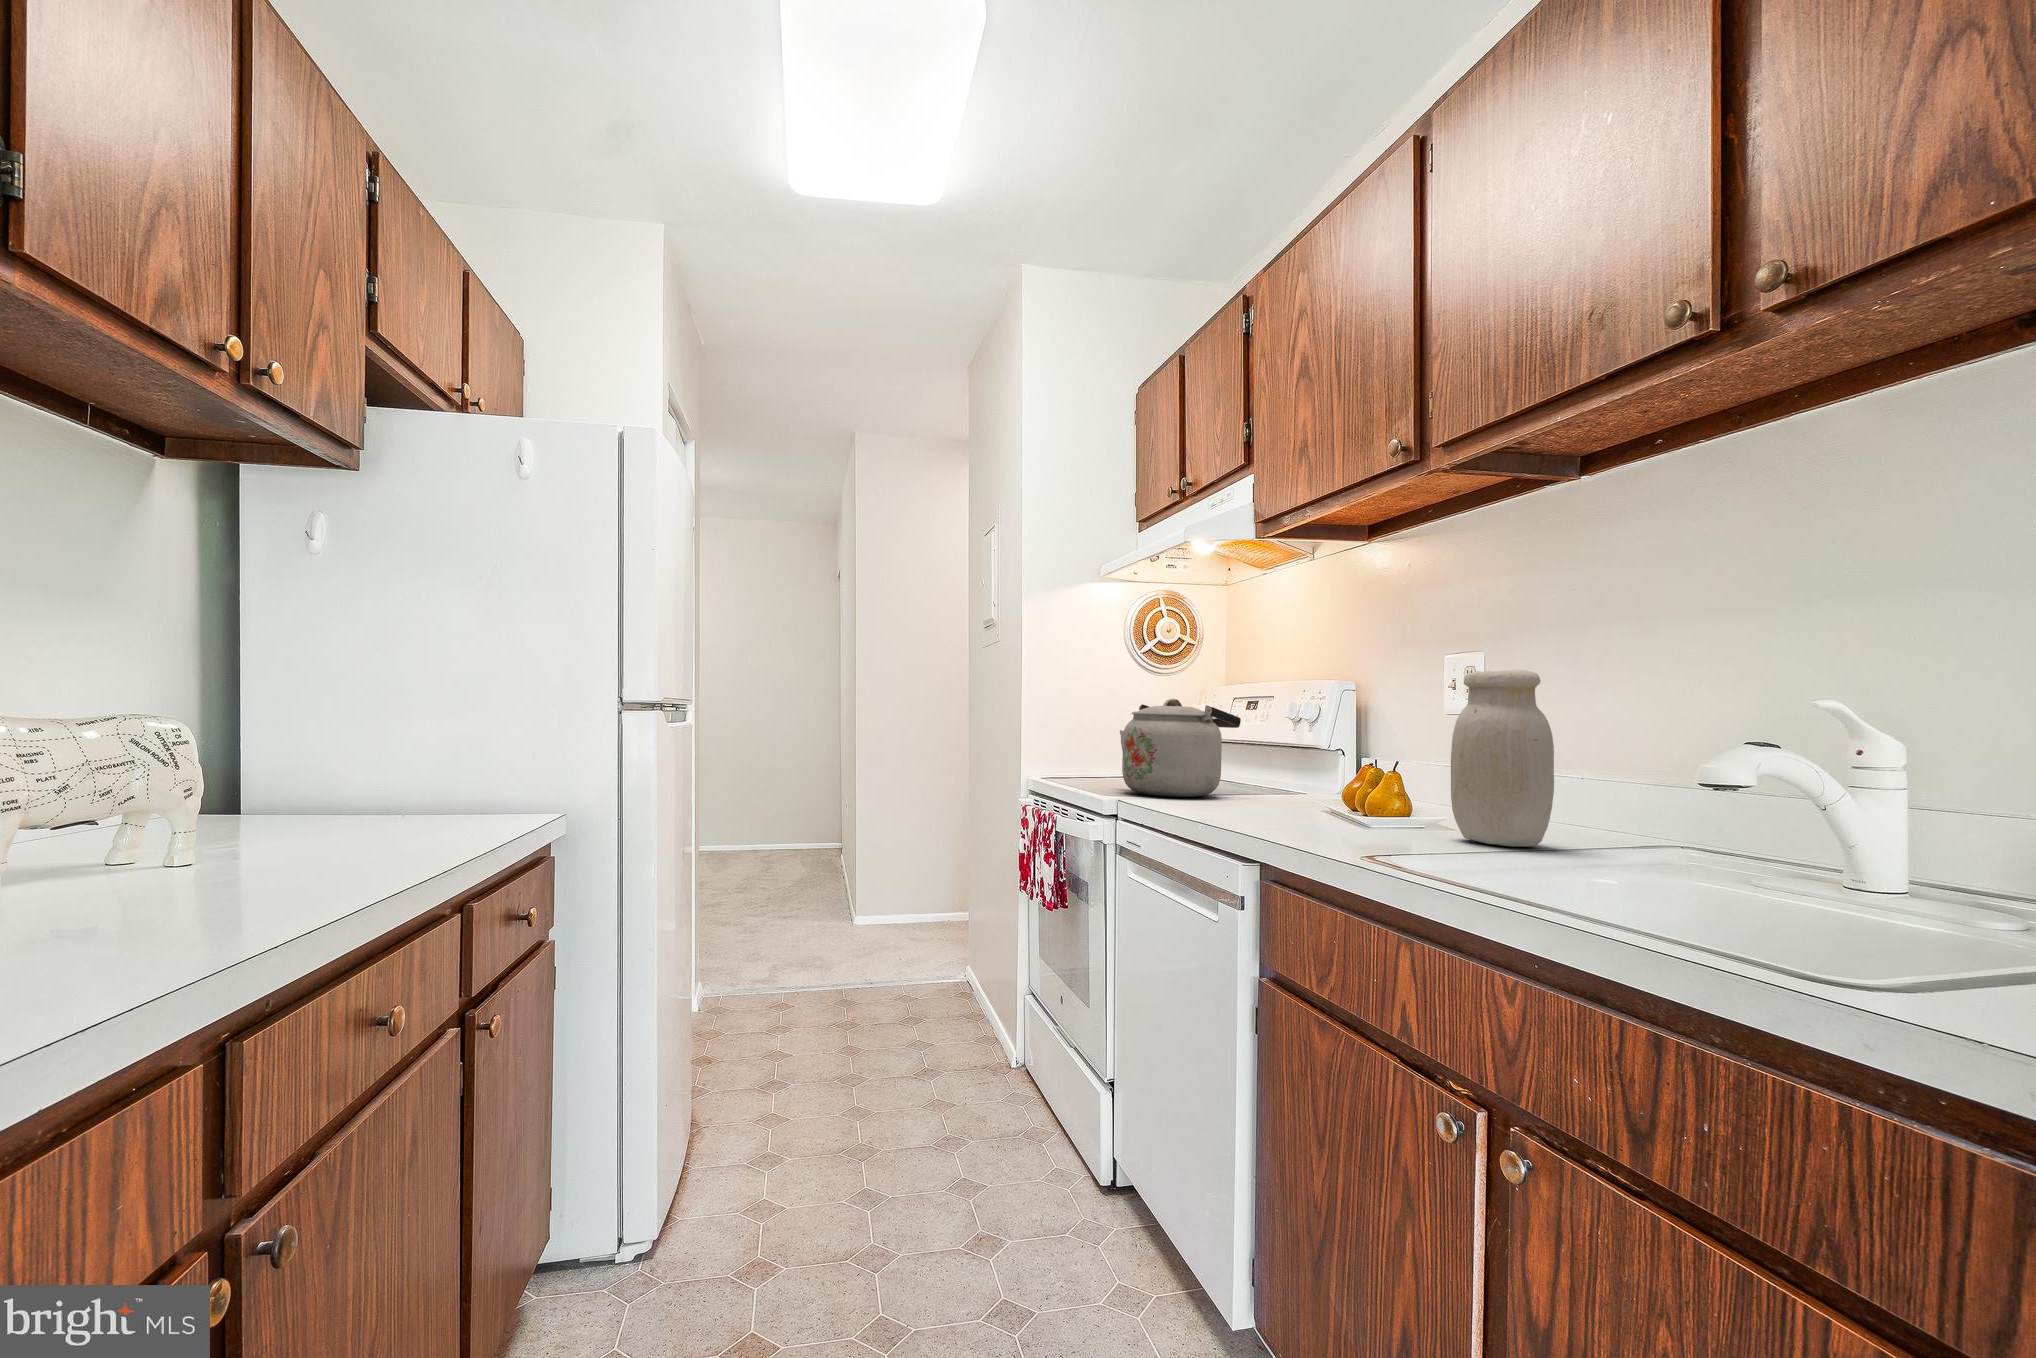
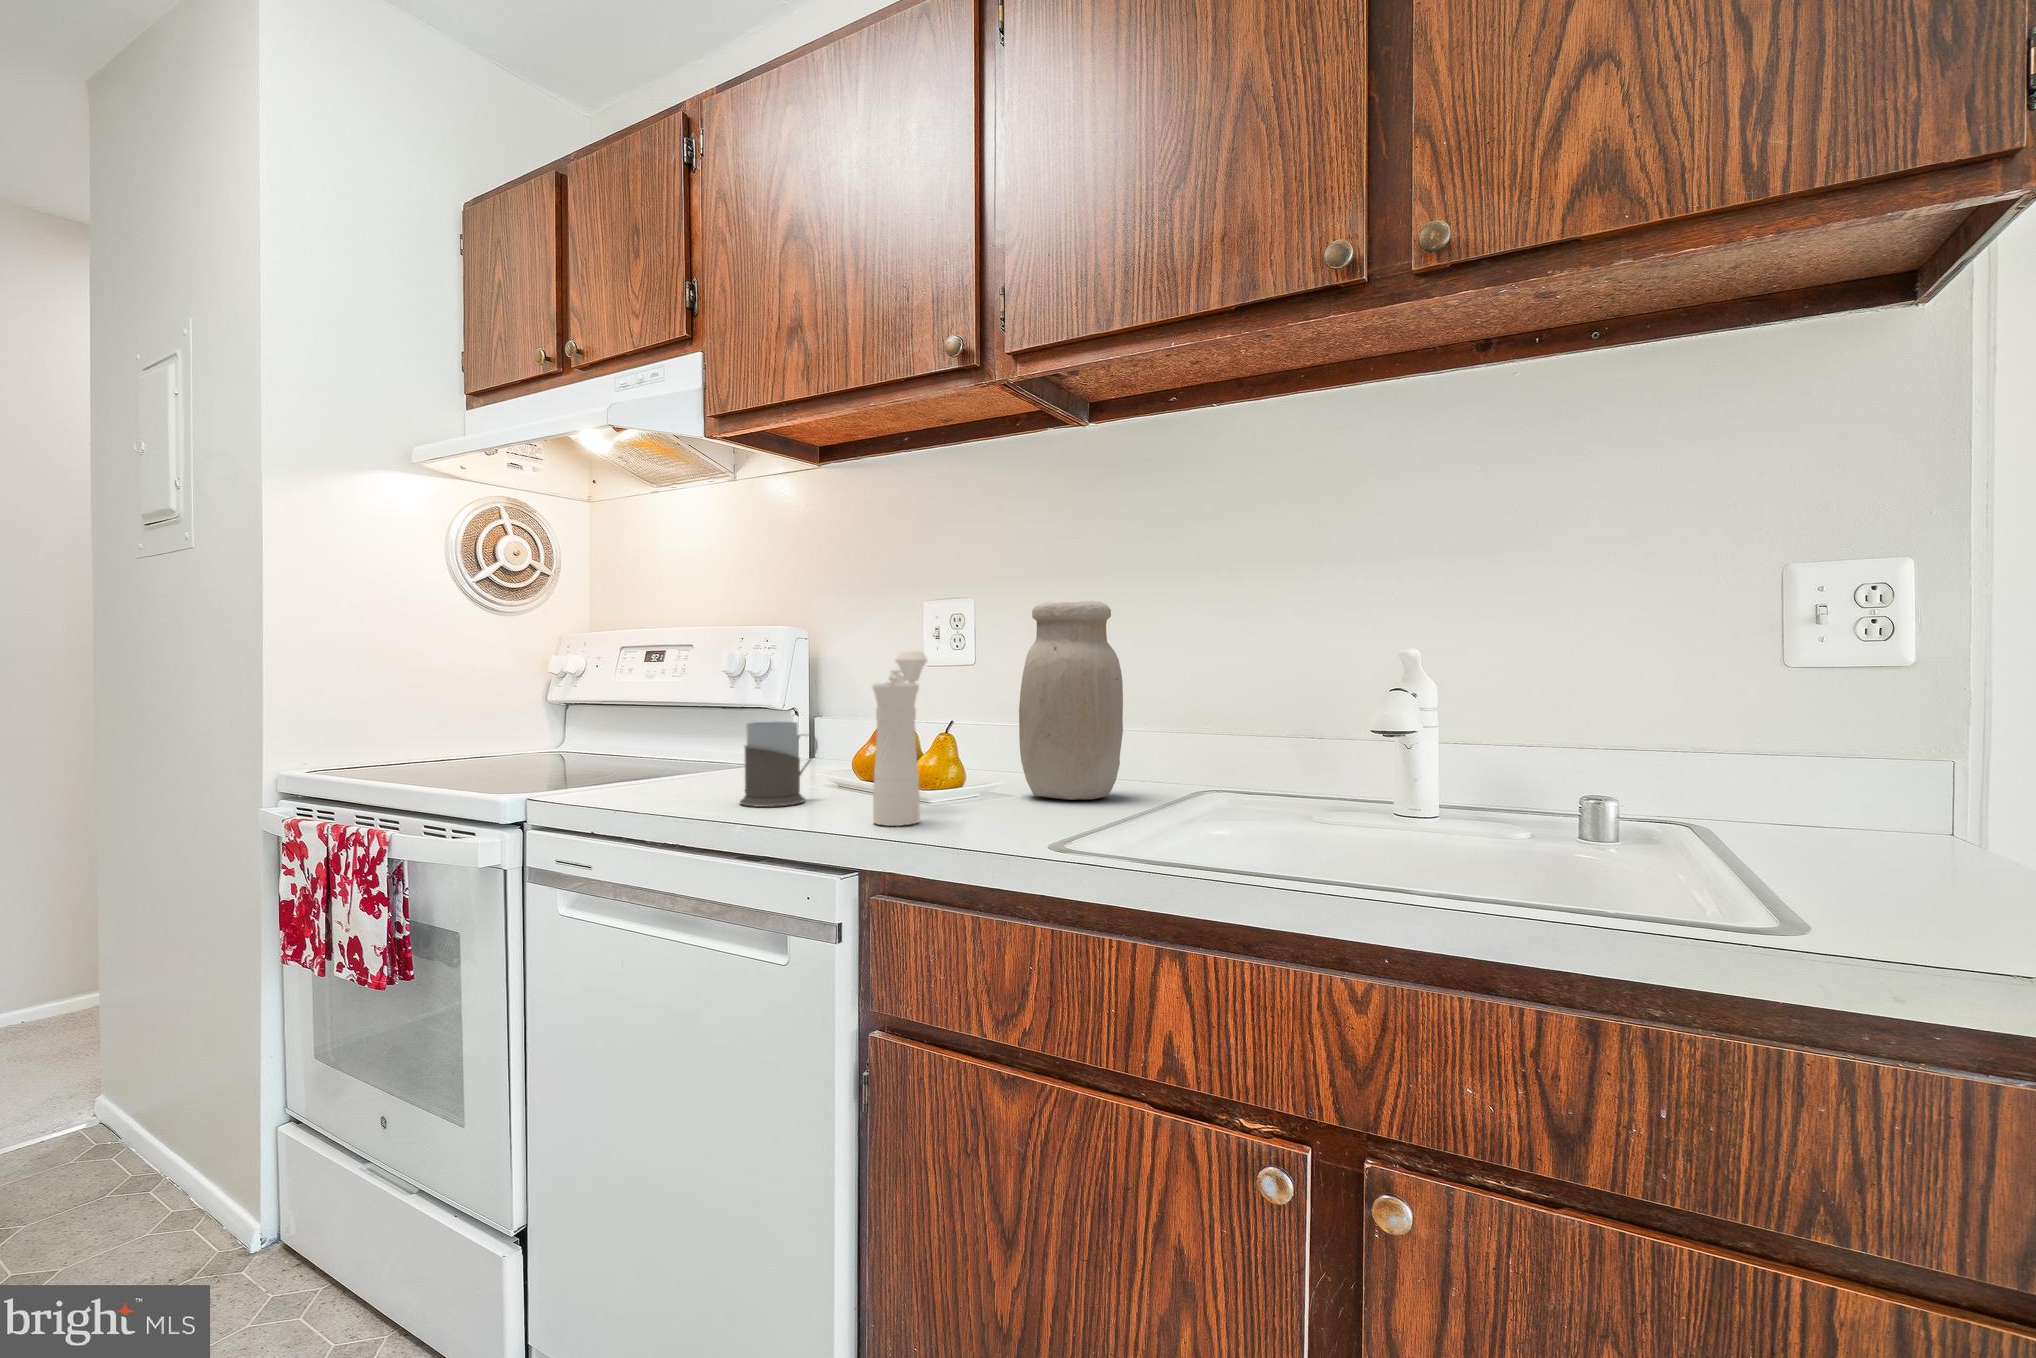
kettle: present [1120,699,1241,797] -> none [481,640,678,783]
pepper mill: none [1288,710,1356,838] -> present [872,651,928,826]
mug: none [1232,759,1293,820] -> present [740,722,818,807]

